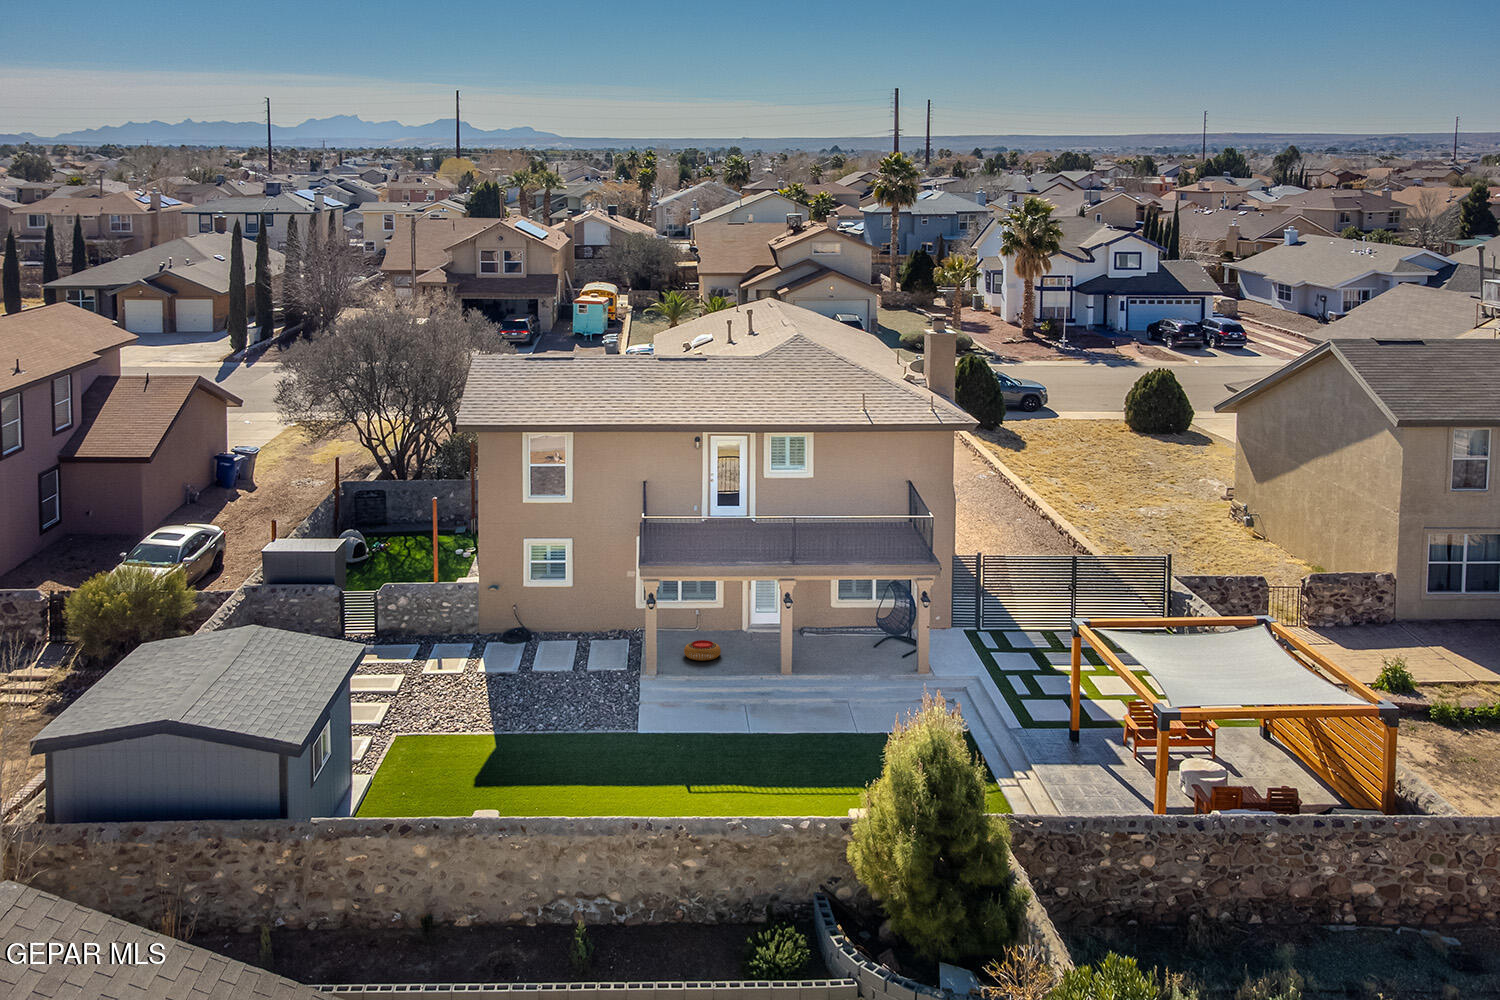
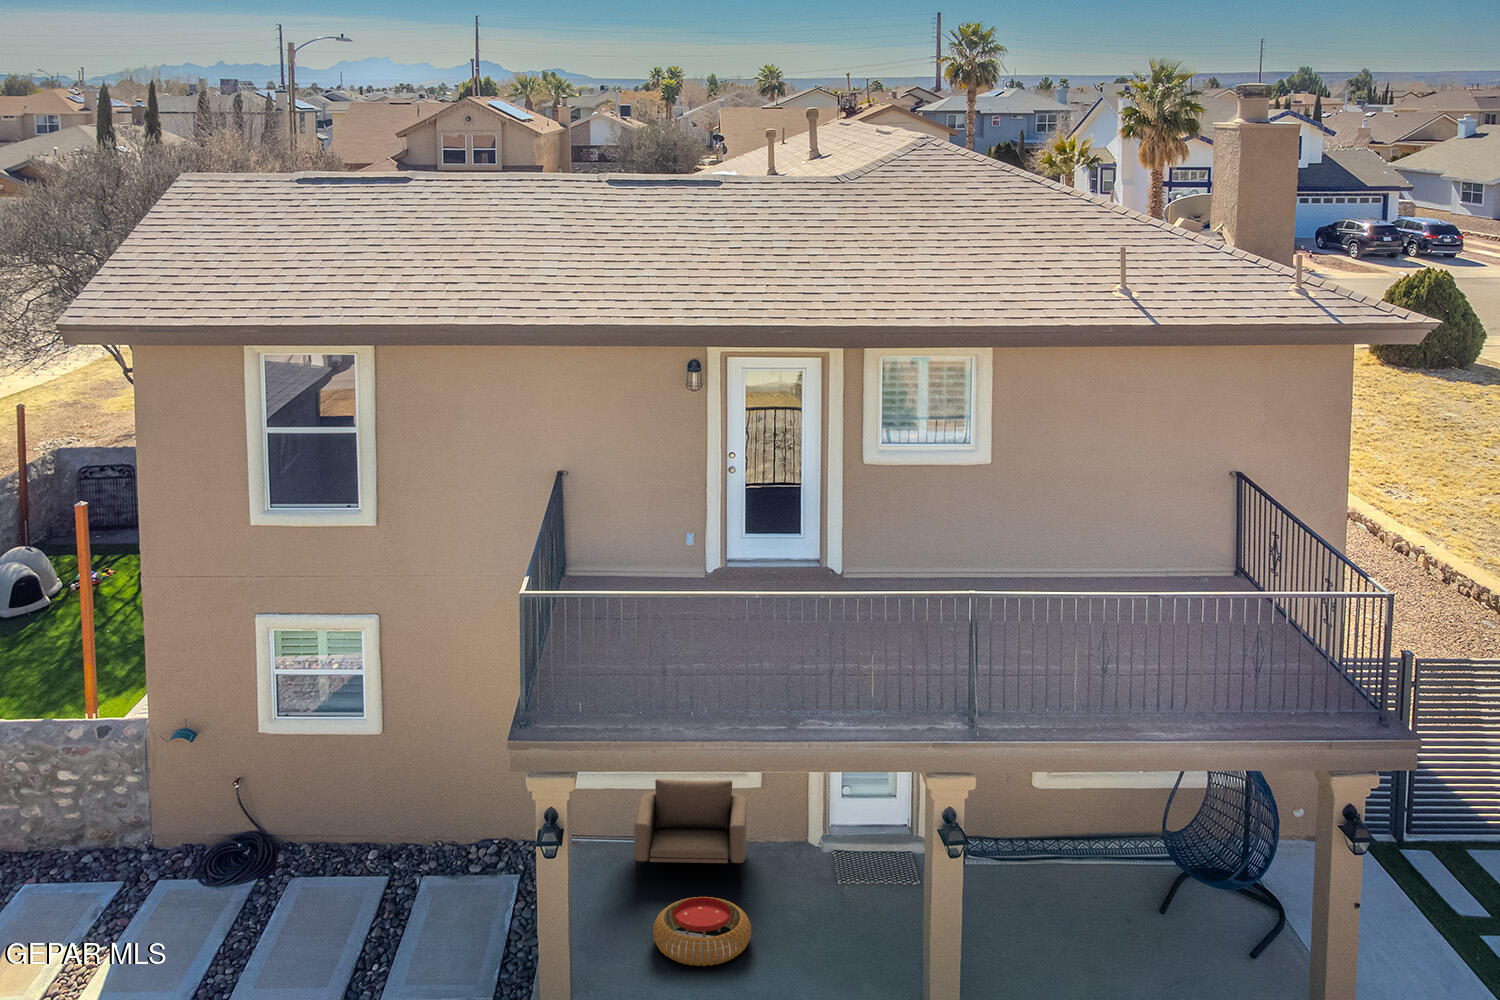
armchair: none [675,603,719,641] -> present [634,779,747,882]

